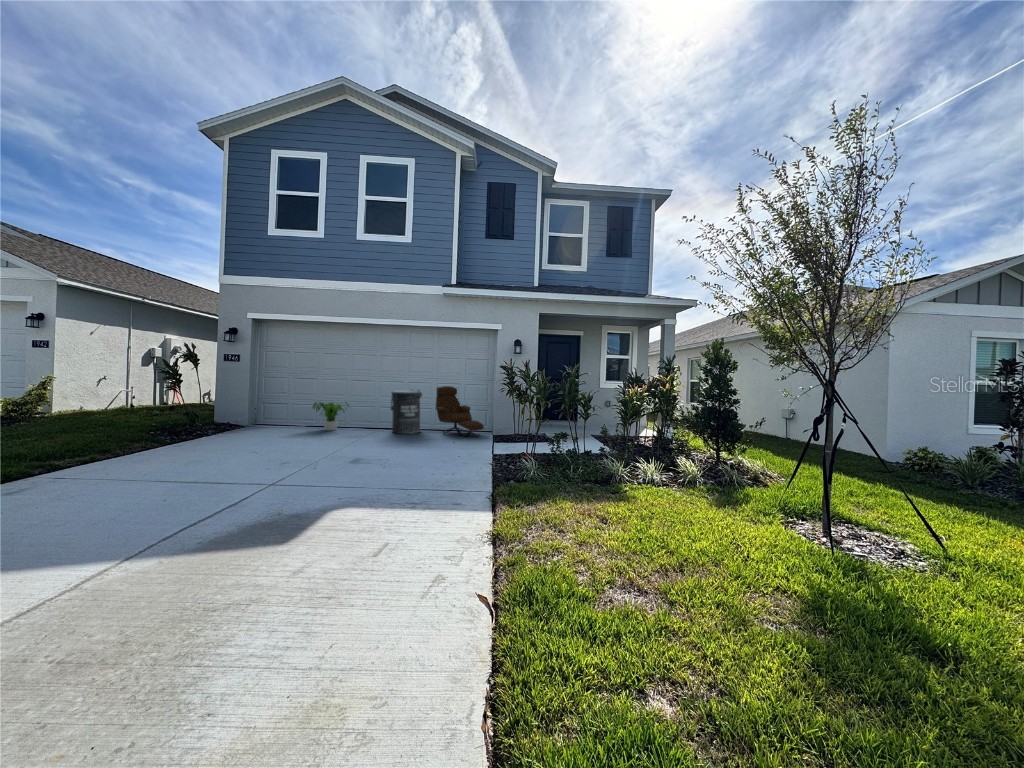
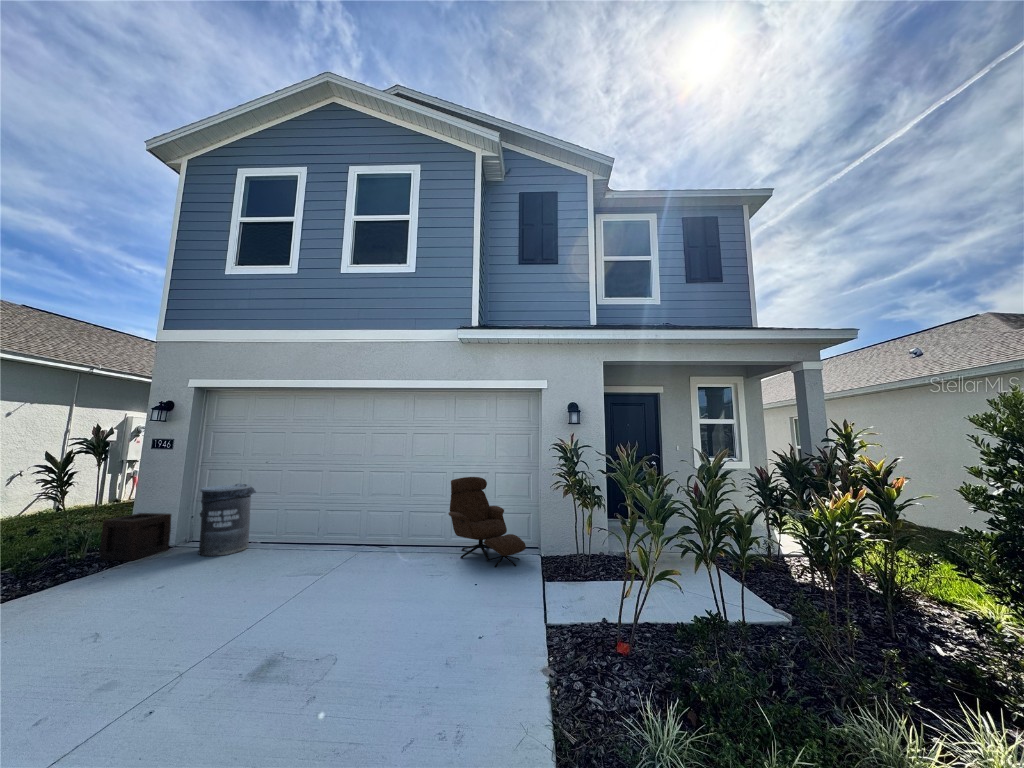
trash can: present [391,390,422,434] -> present [199,484,256,556]
potted plant: present [313,402,349,431] -> none [263,505,323,553]
wooden crate: none [203,404,245,432] -> present [100,513,171,561]

